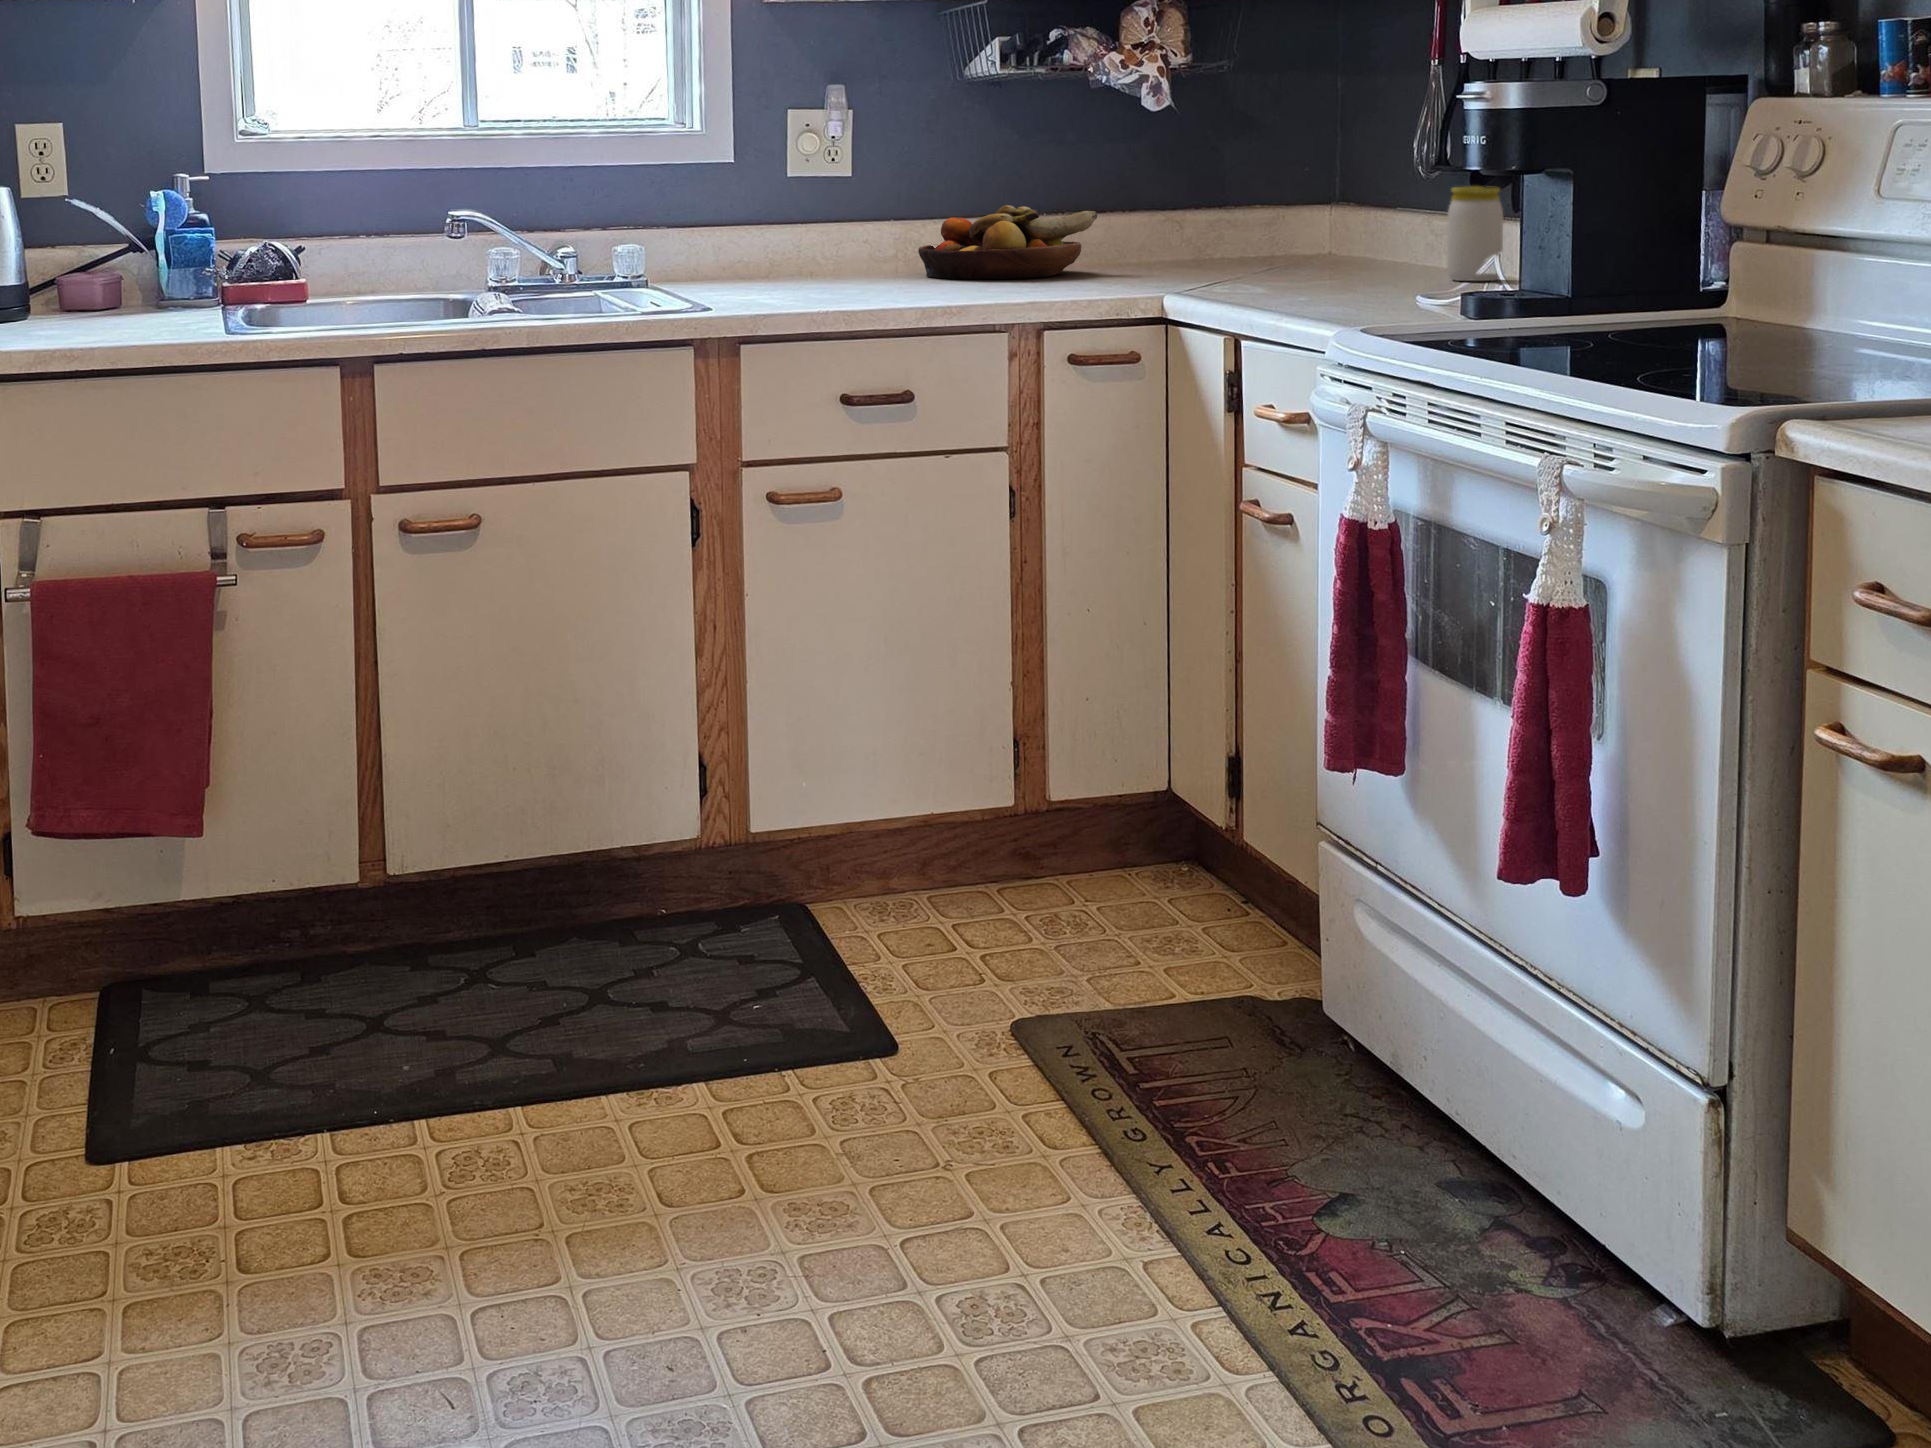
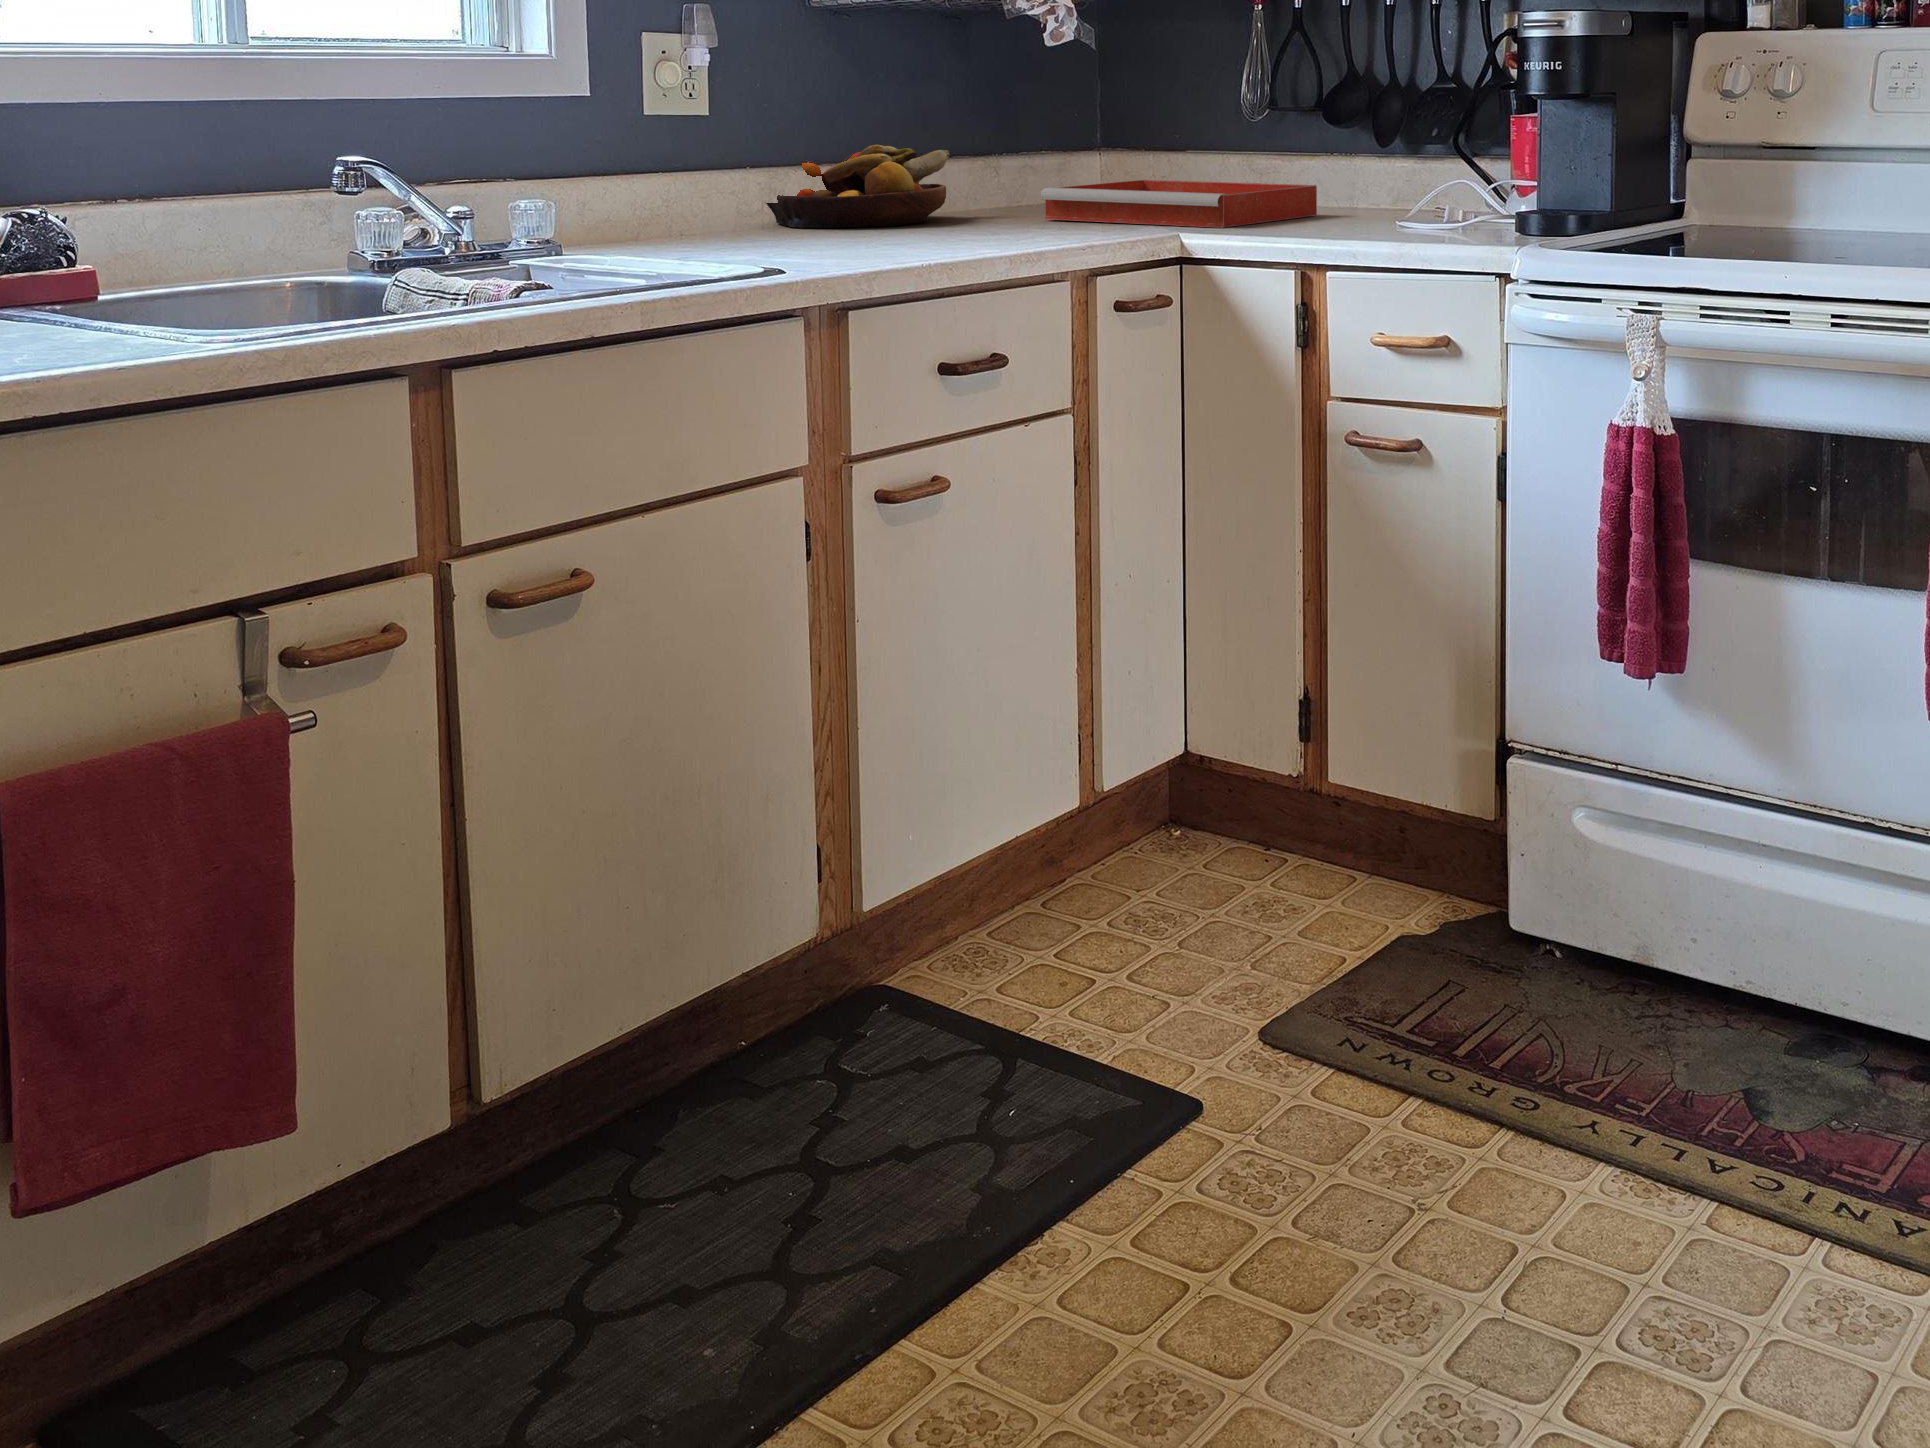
jar: present [1447,186,1503,281] -> none [1295,118,1345,207]
tray: none [1138,246,1396,296] -> present [1041,180,1317,228]

